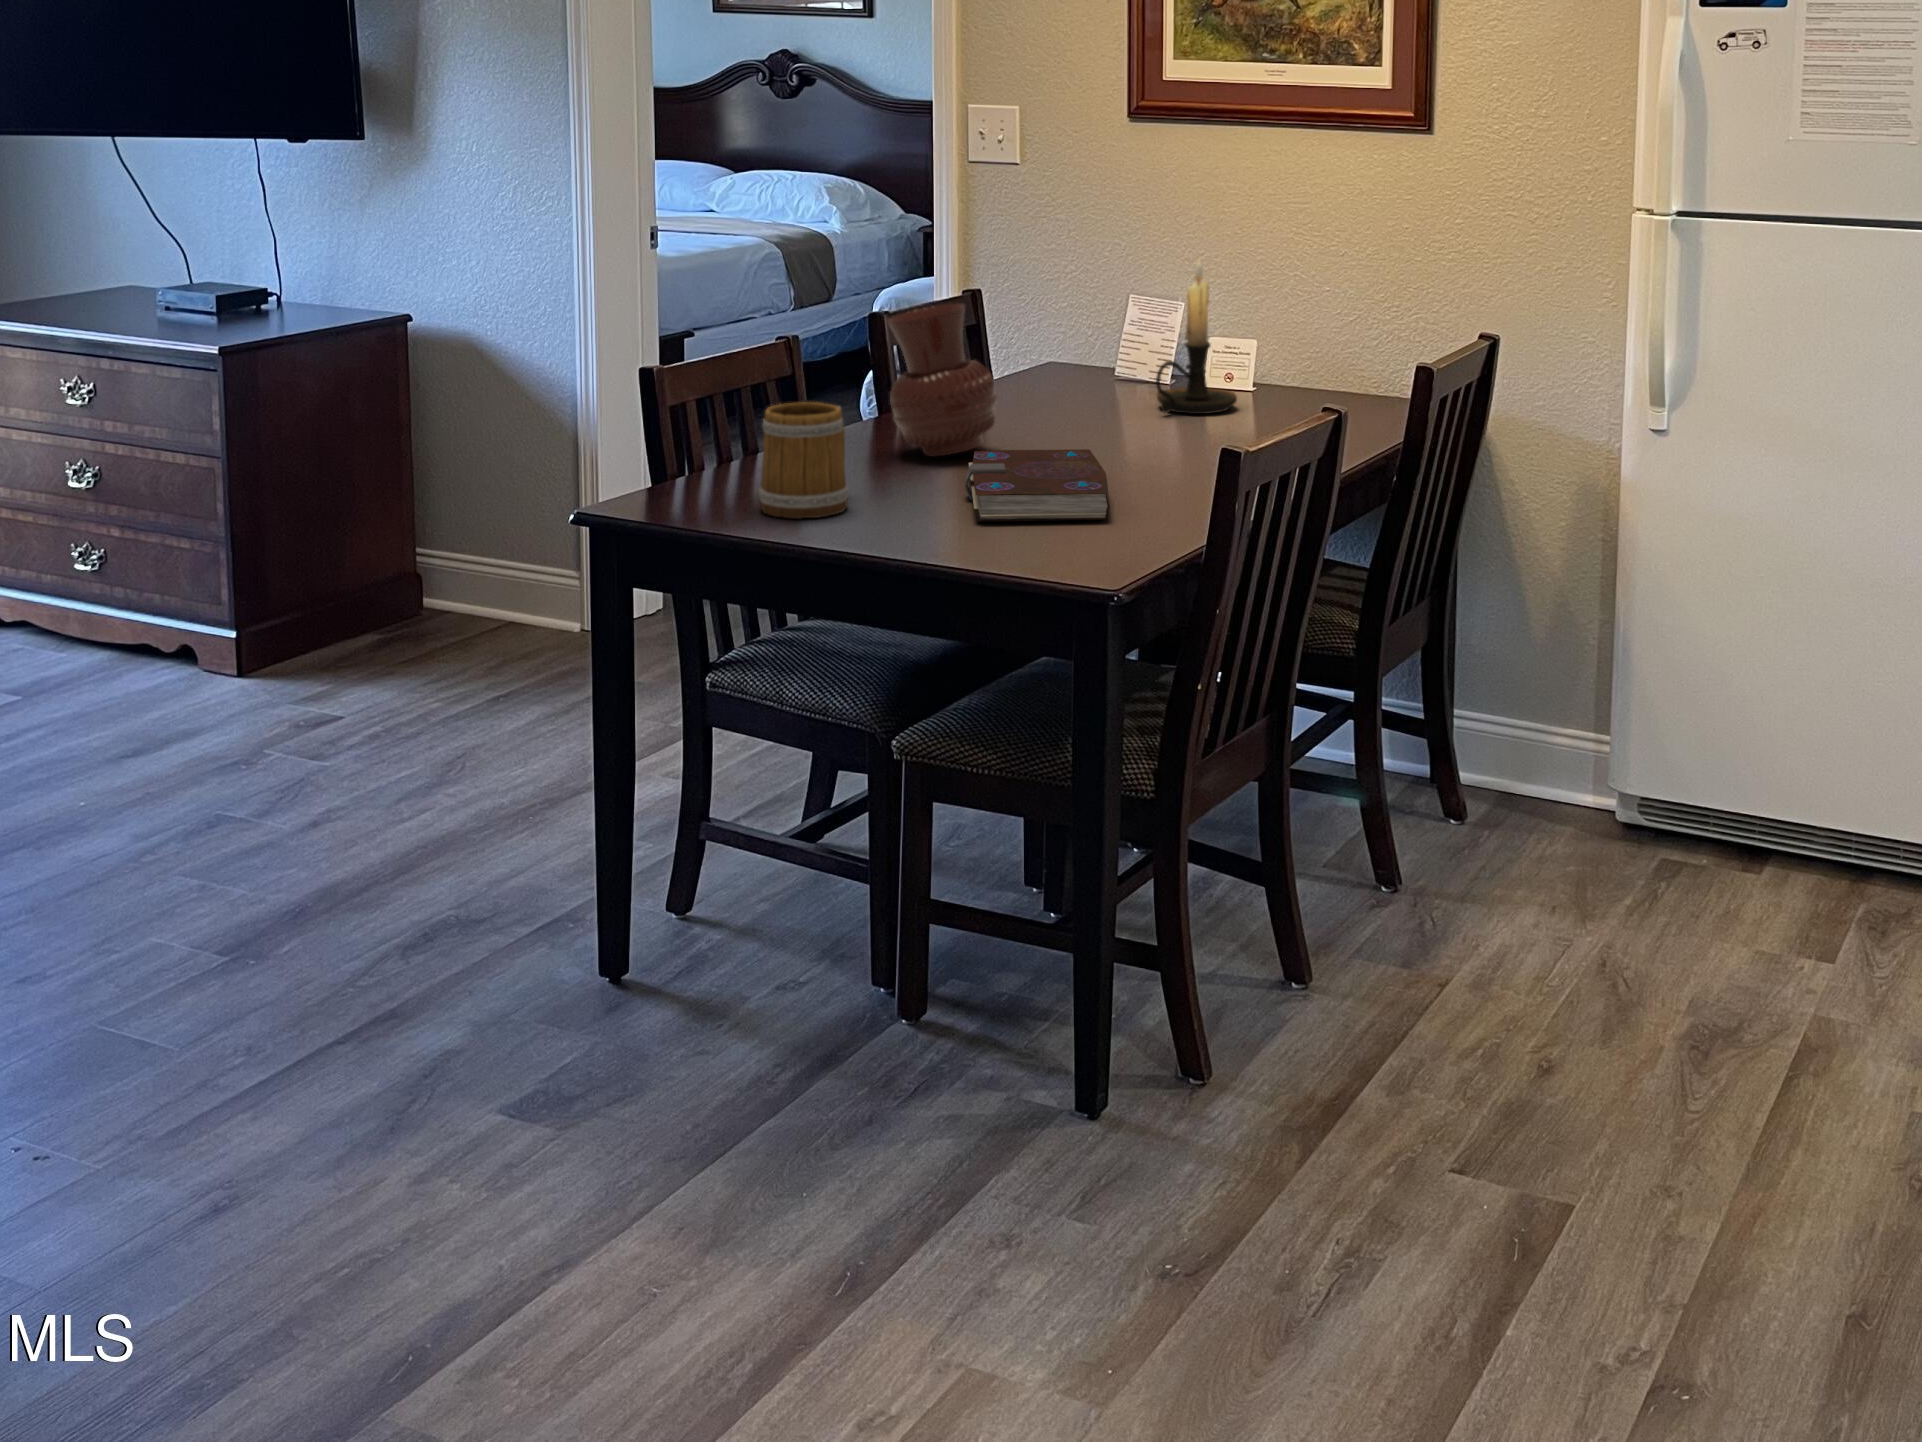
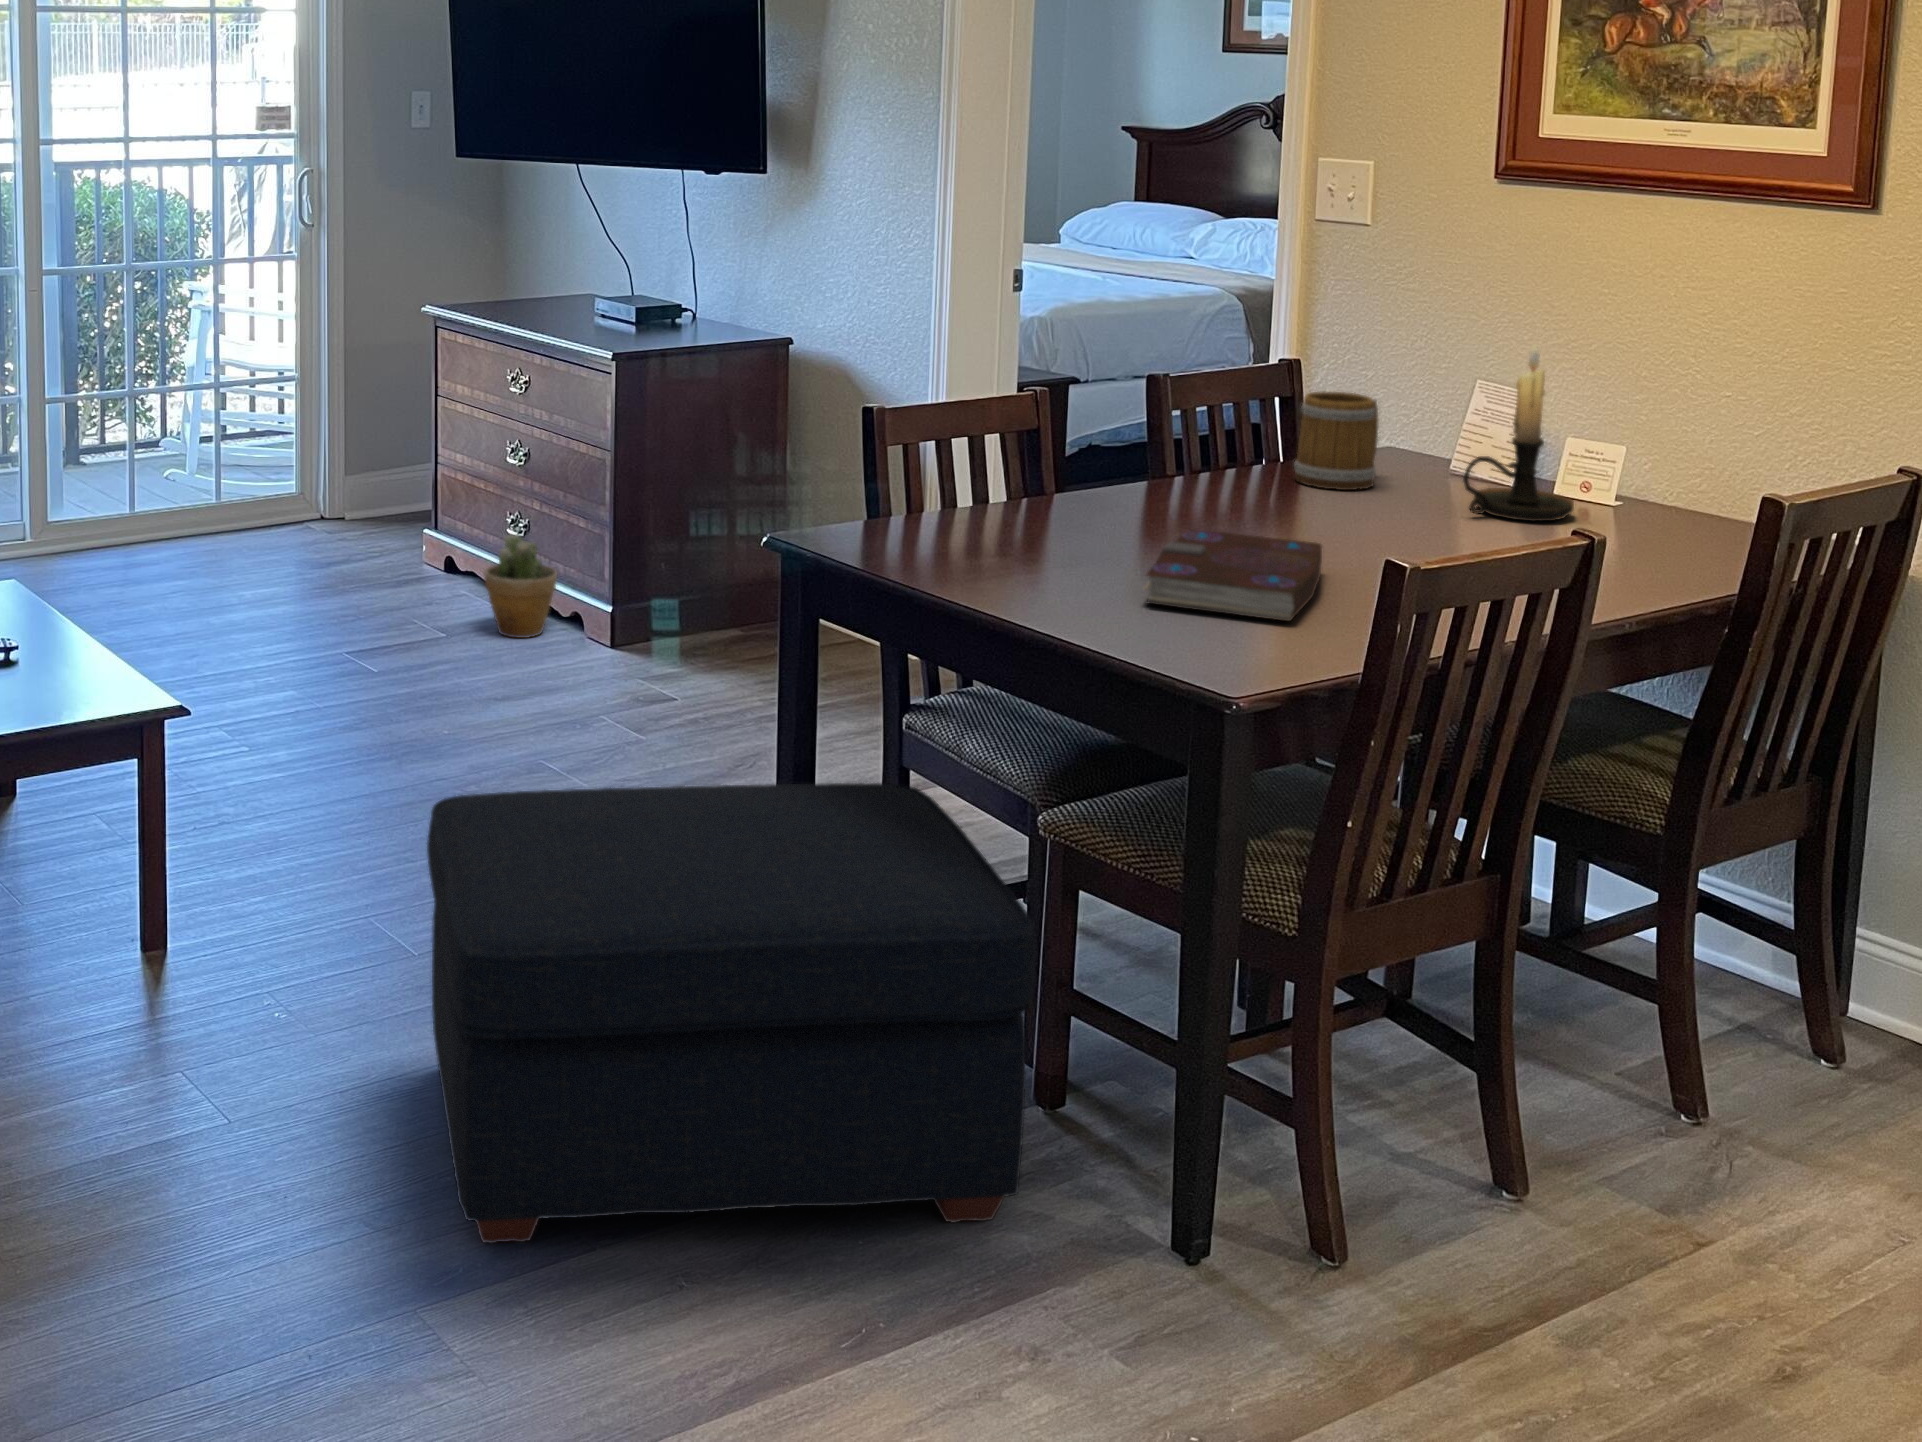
vase: present [887,304,997,456] -> none [1121,371,1240,530]
mug: present [759,402,849,519] -> present [1294,392,1379,490]
potted plant: none [67,568,161,687] -> present [484,534,558,638]
ottoman: none [257,740,948,1315] -> present [427,783,1035,1243]

